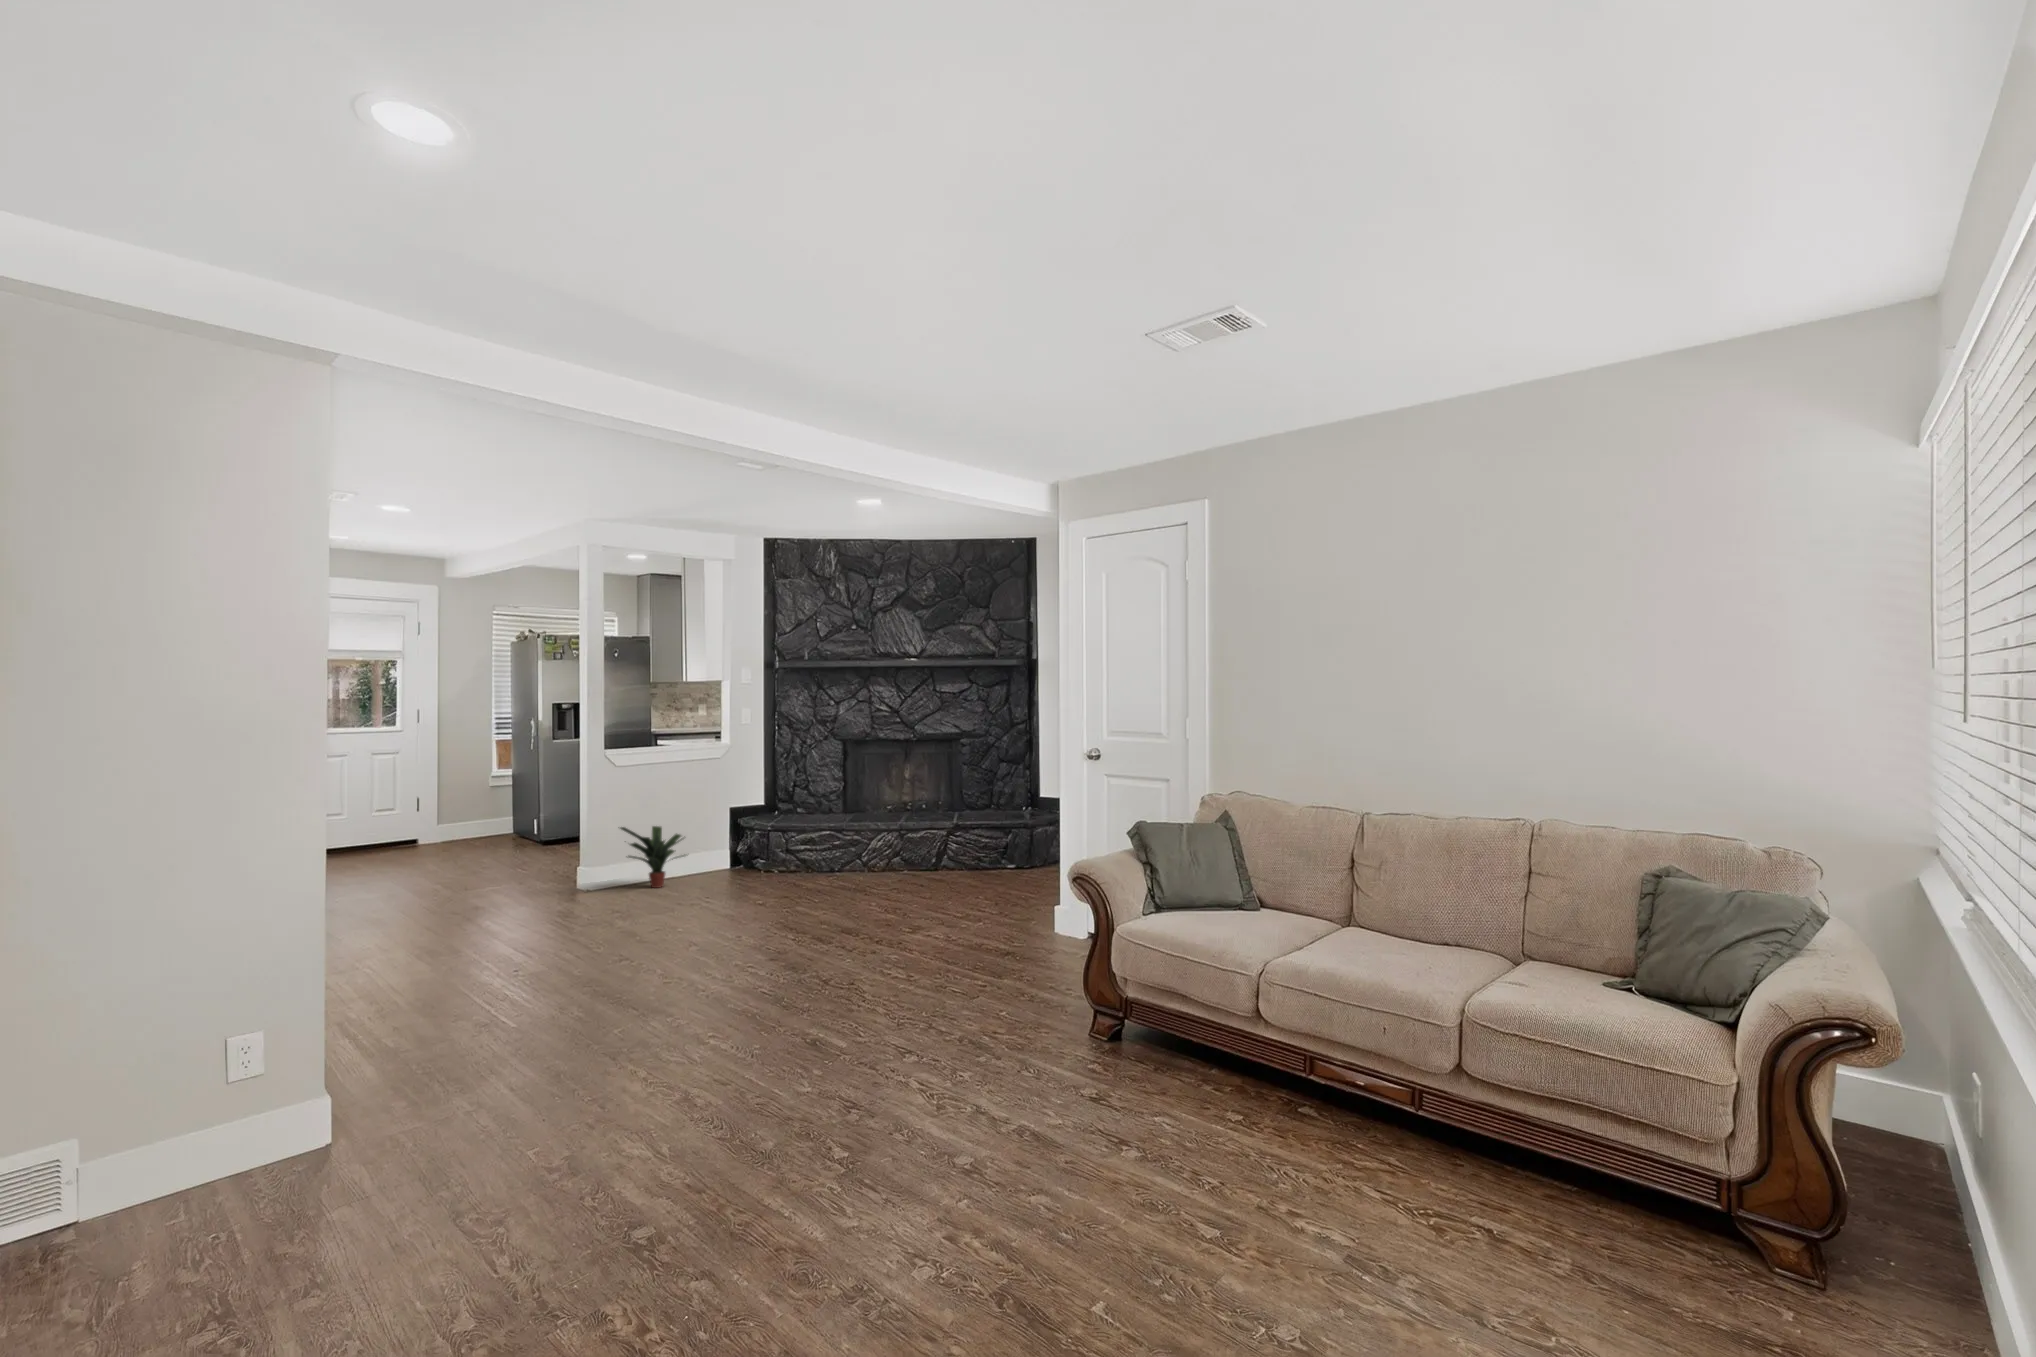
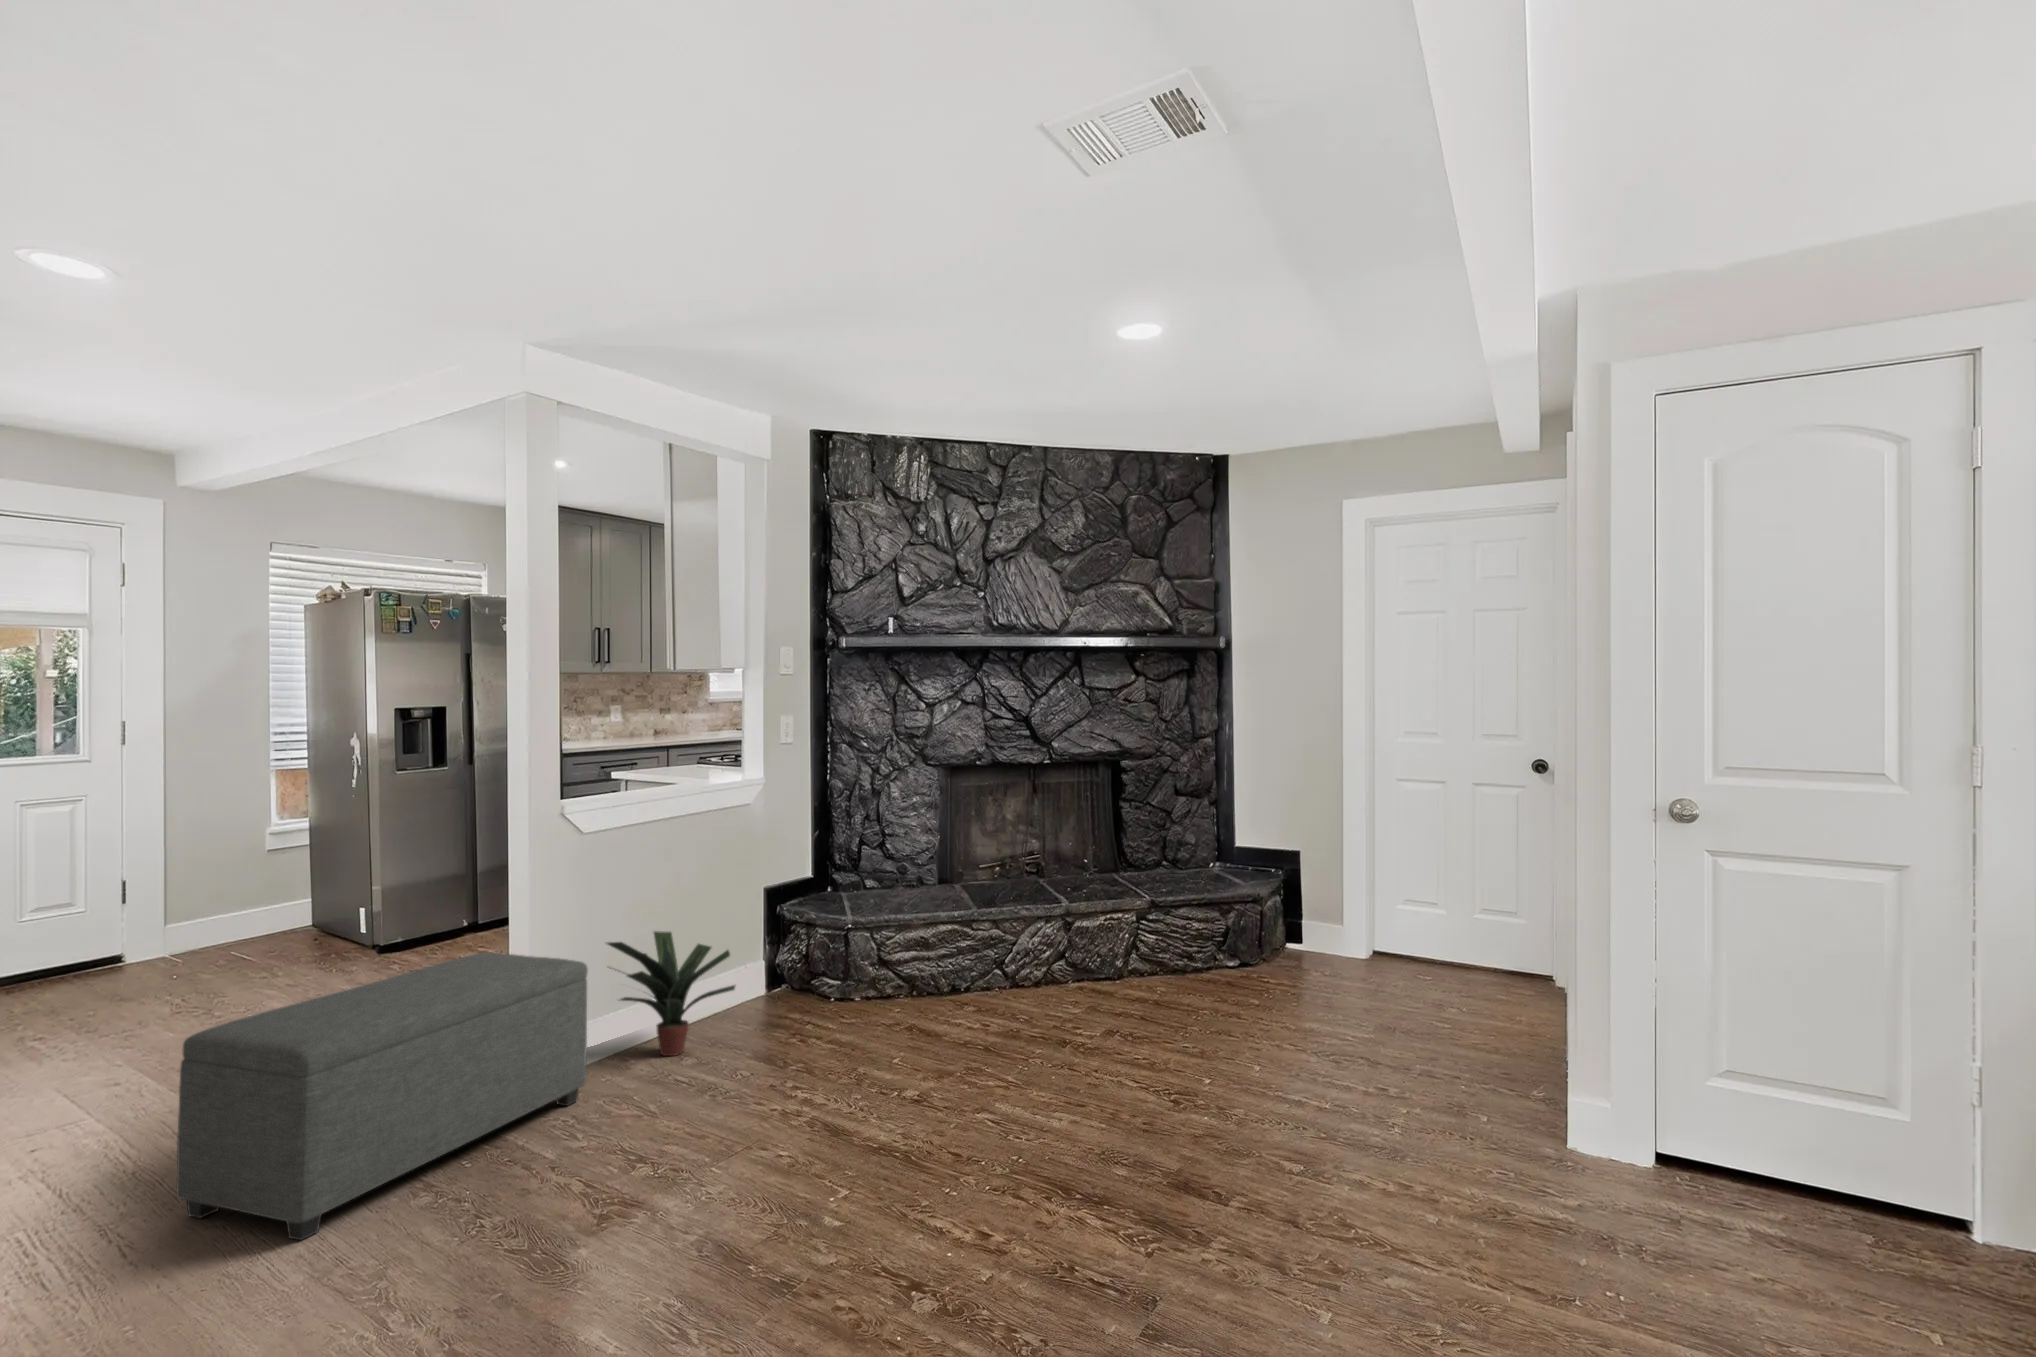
ottoman: none [423,829,602,930] -> present [177,953,588,1240]

